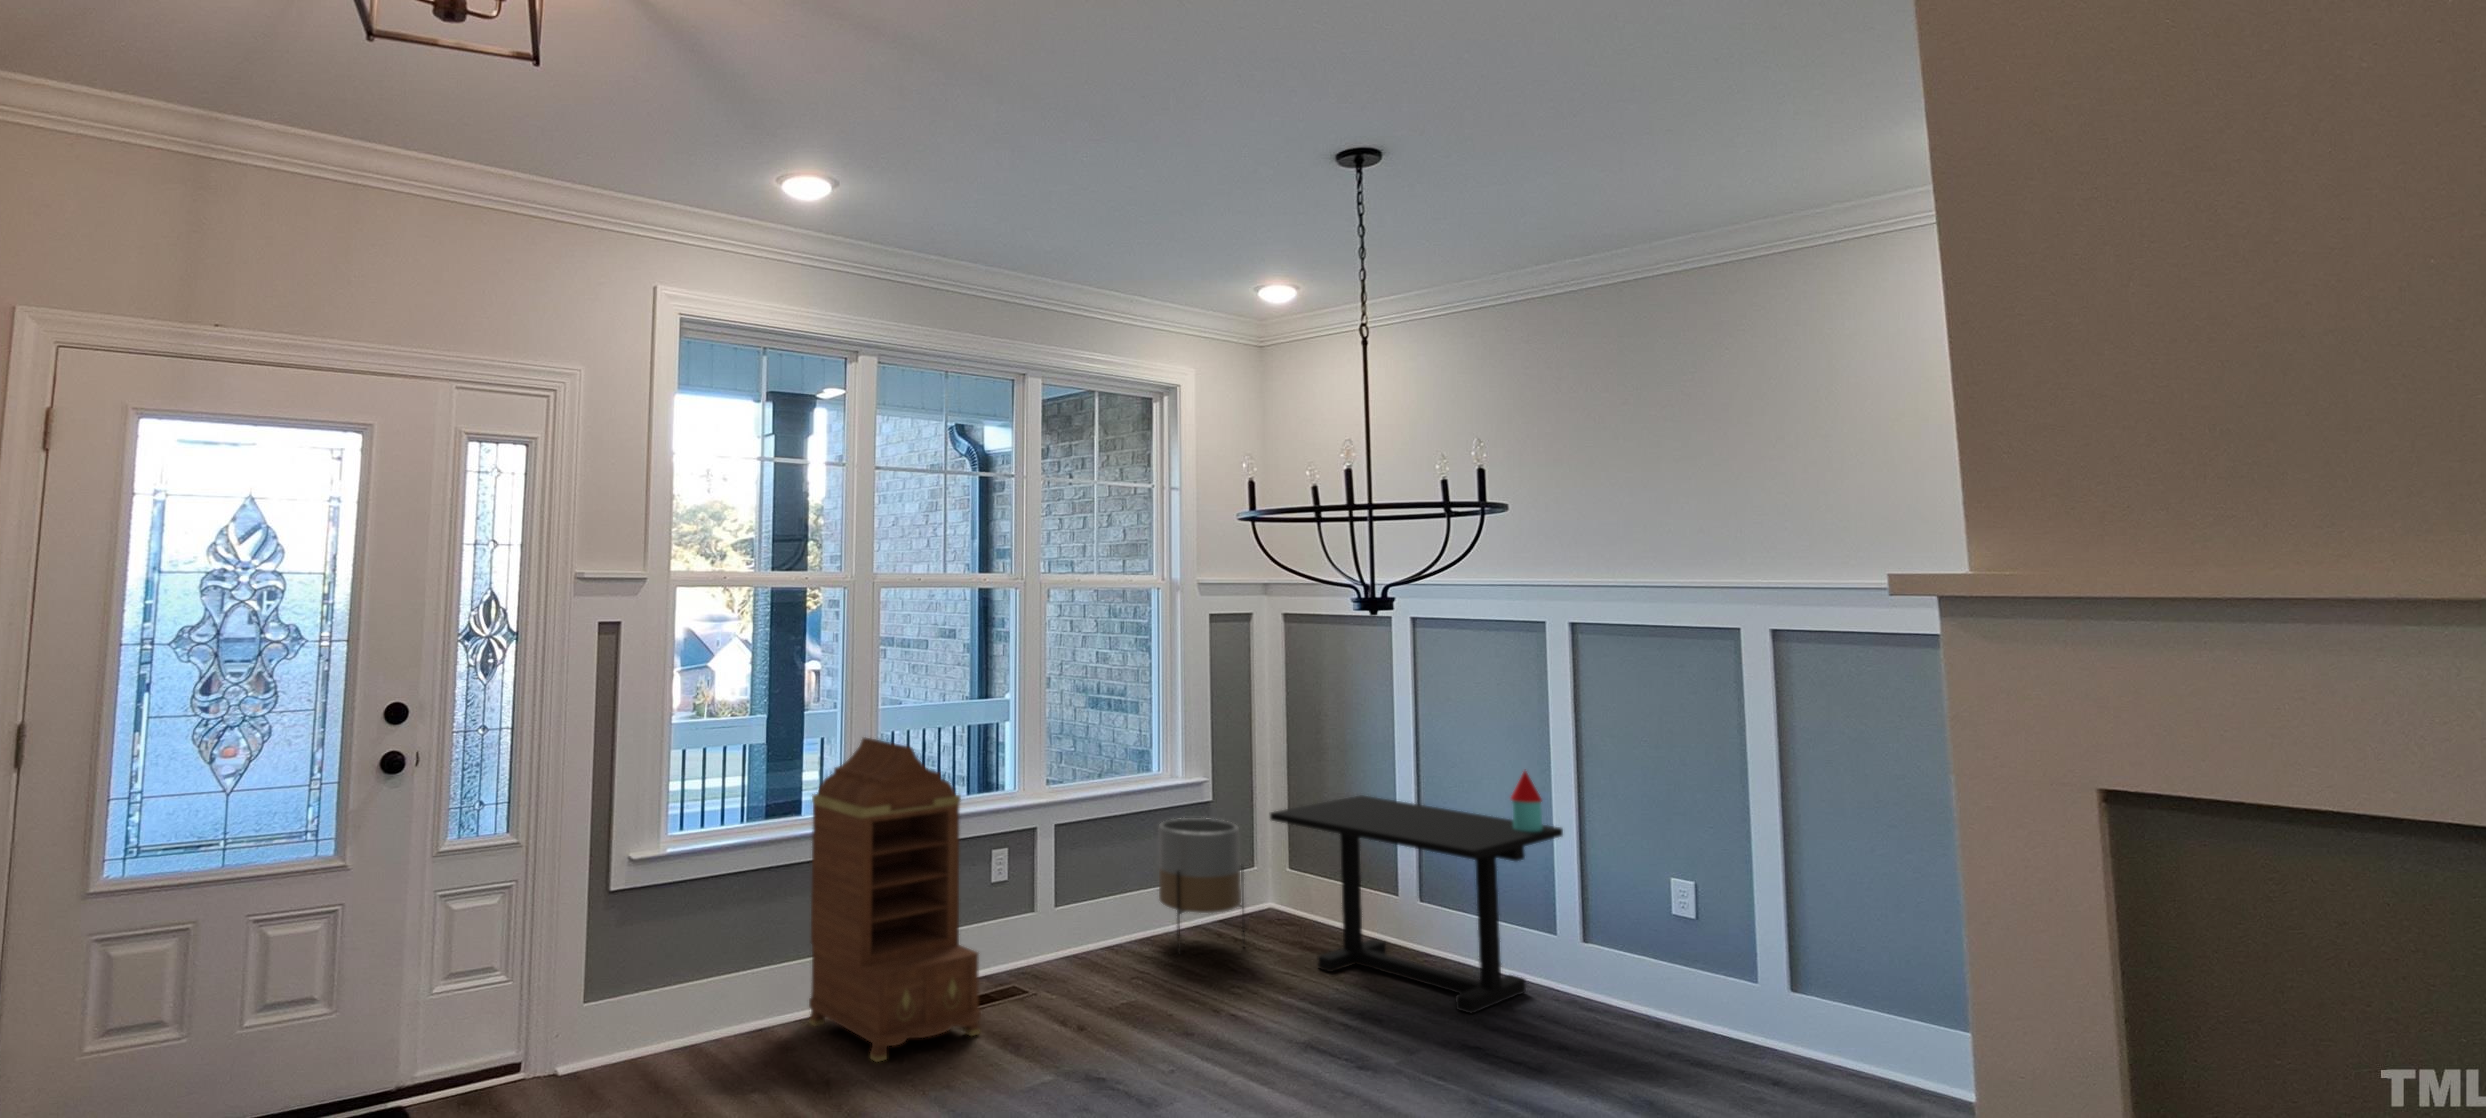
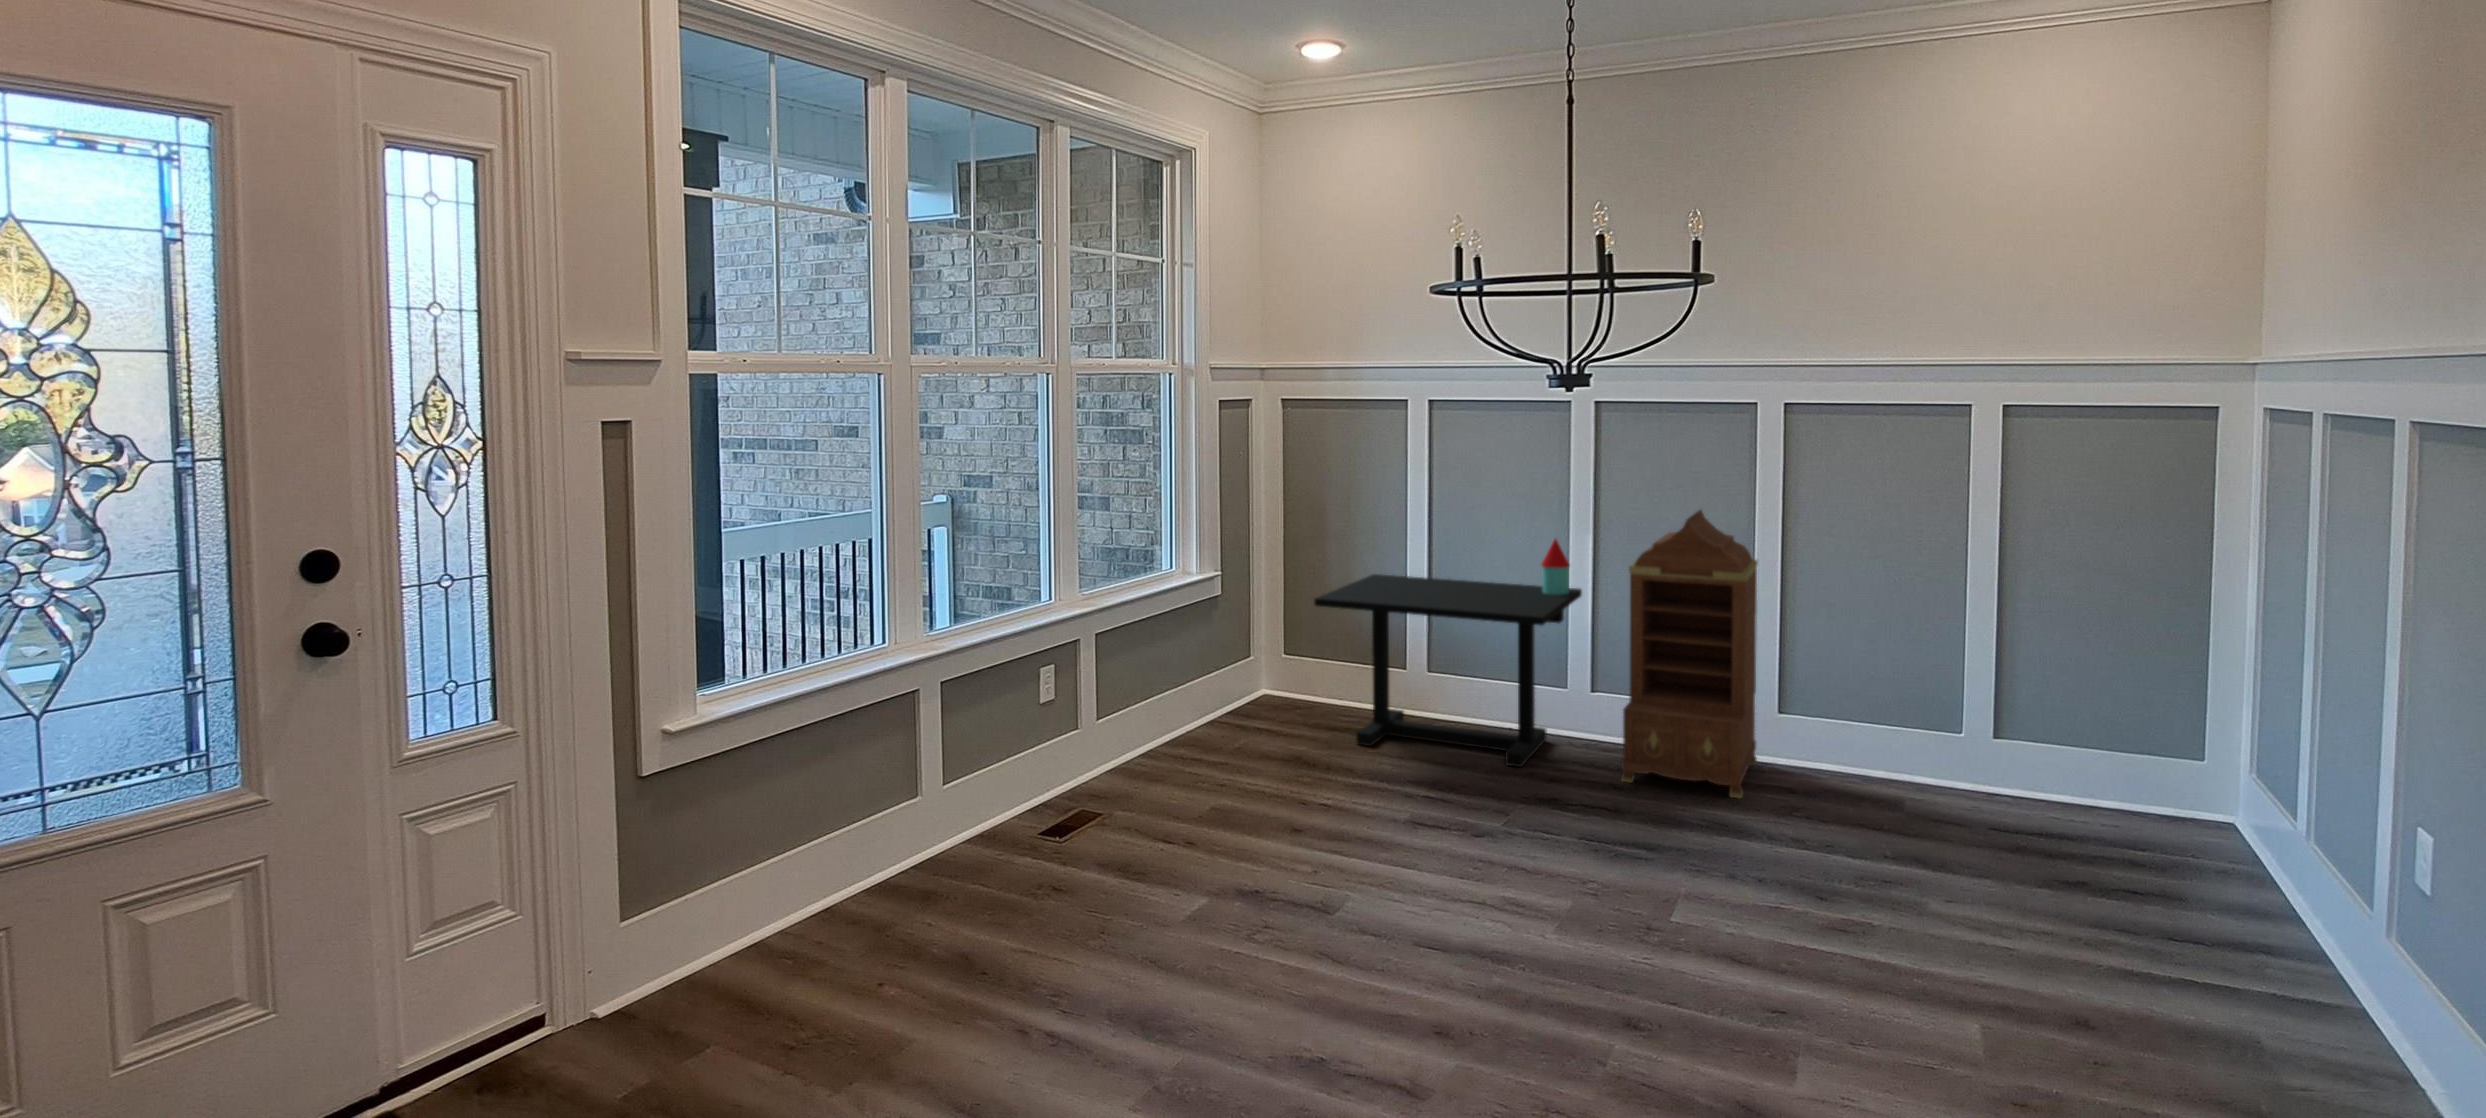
cabinet: present [809,737,981,1062] -> present [1621,510,1758,798]
planter: present [1159,818,1245,936] -> none [1187,610,1274,750]

